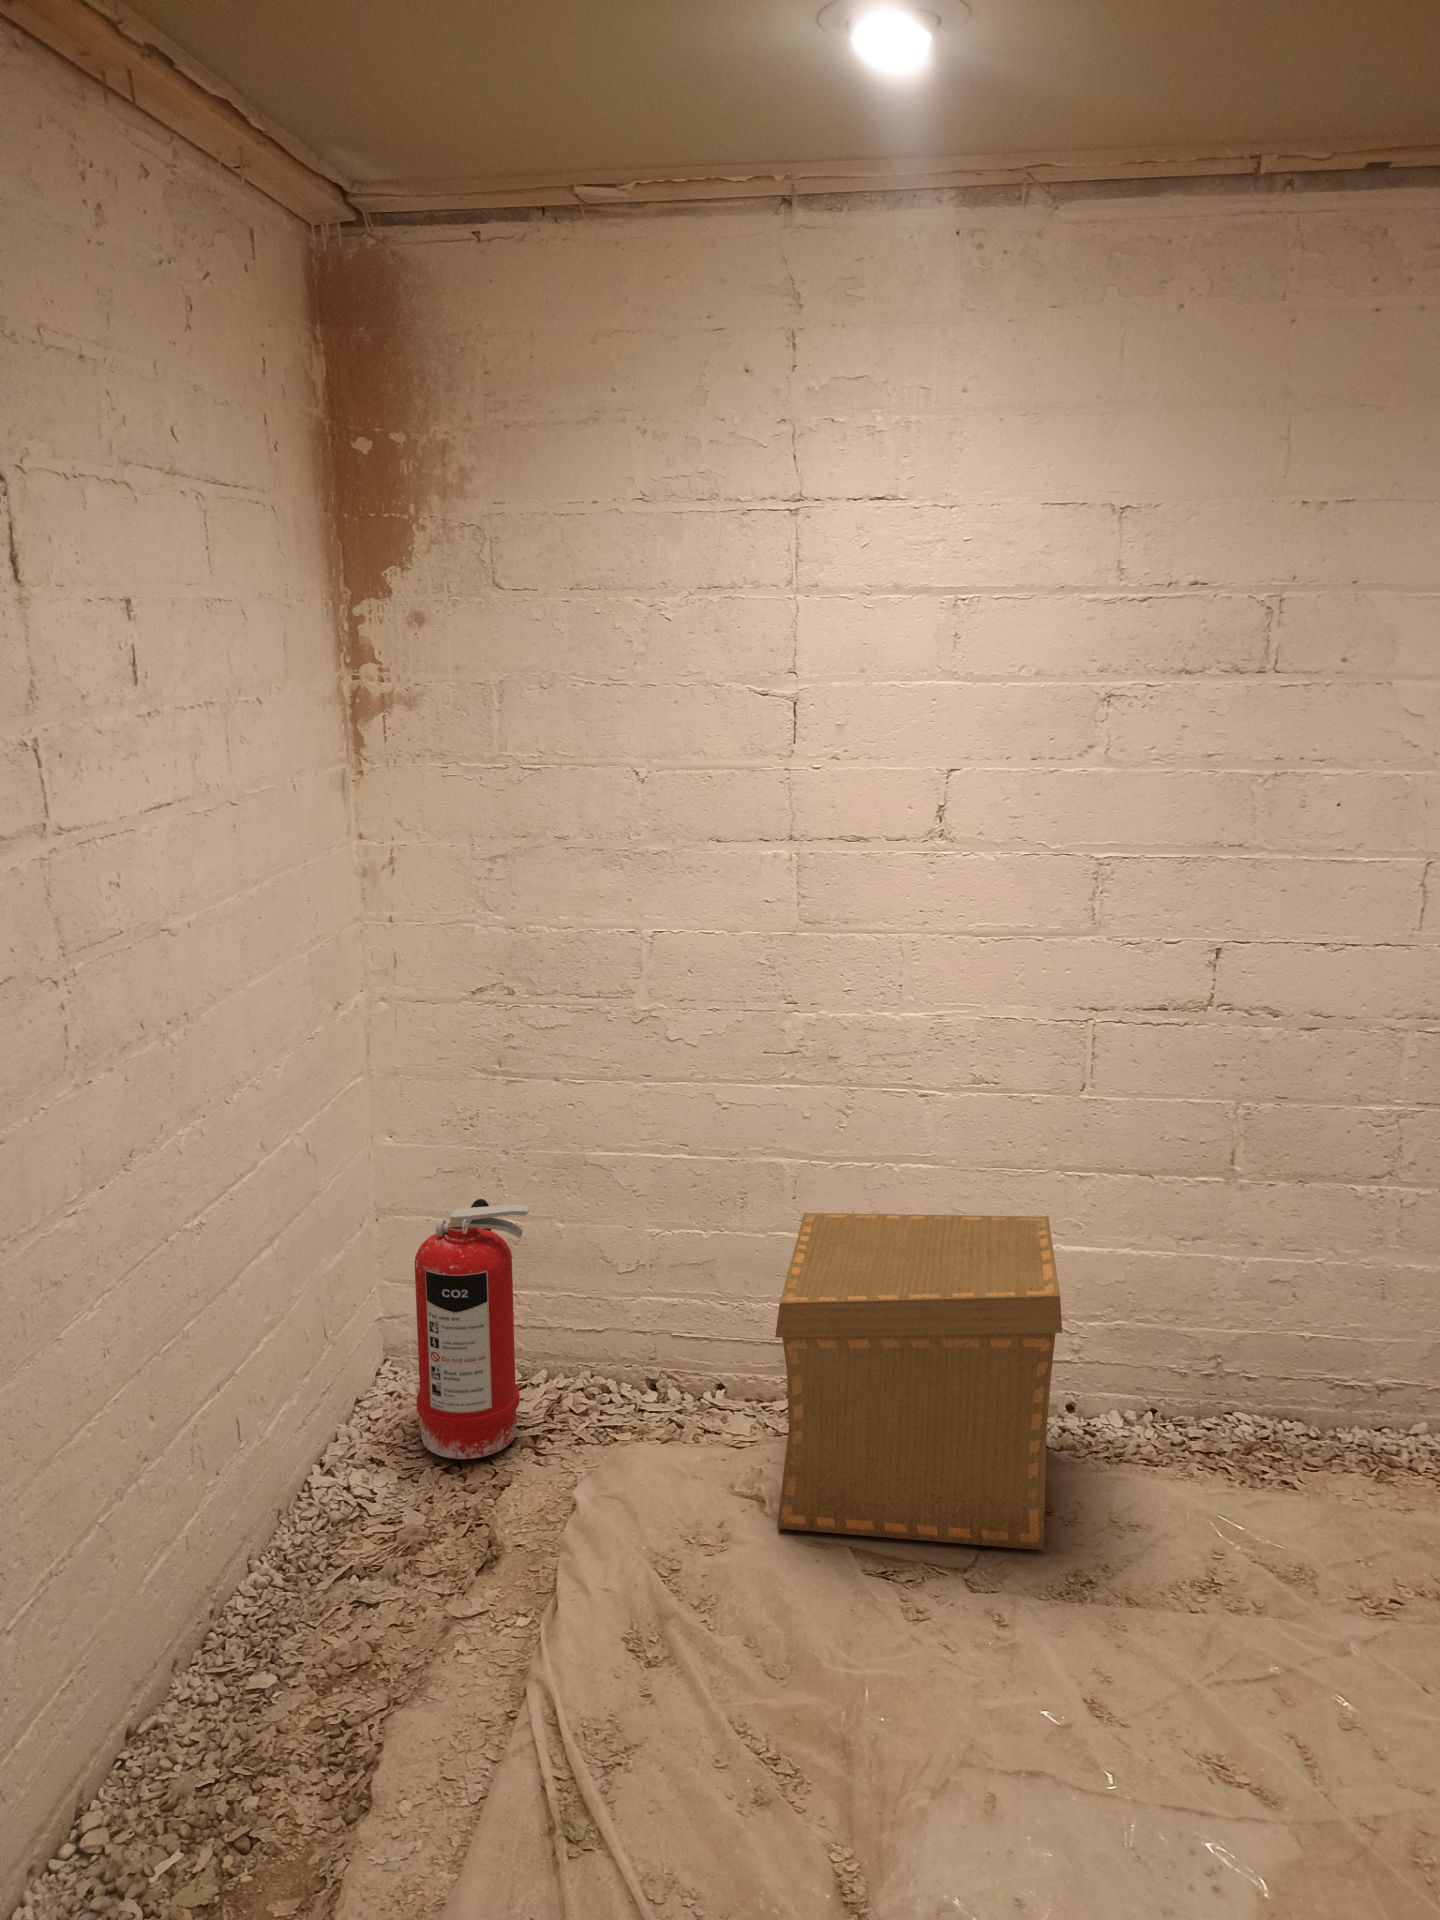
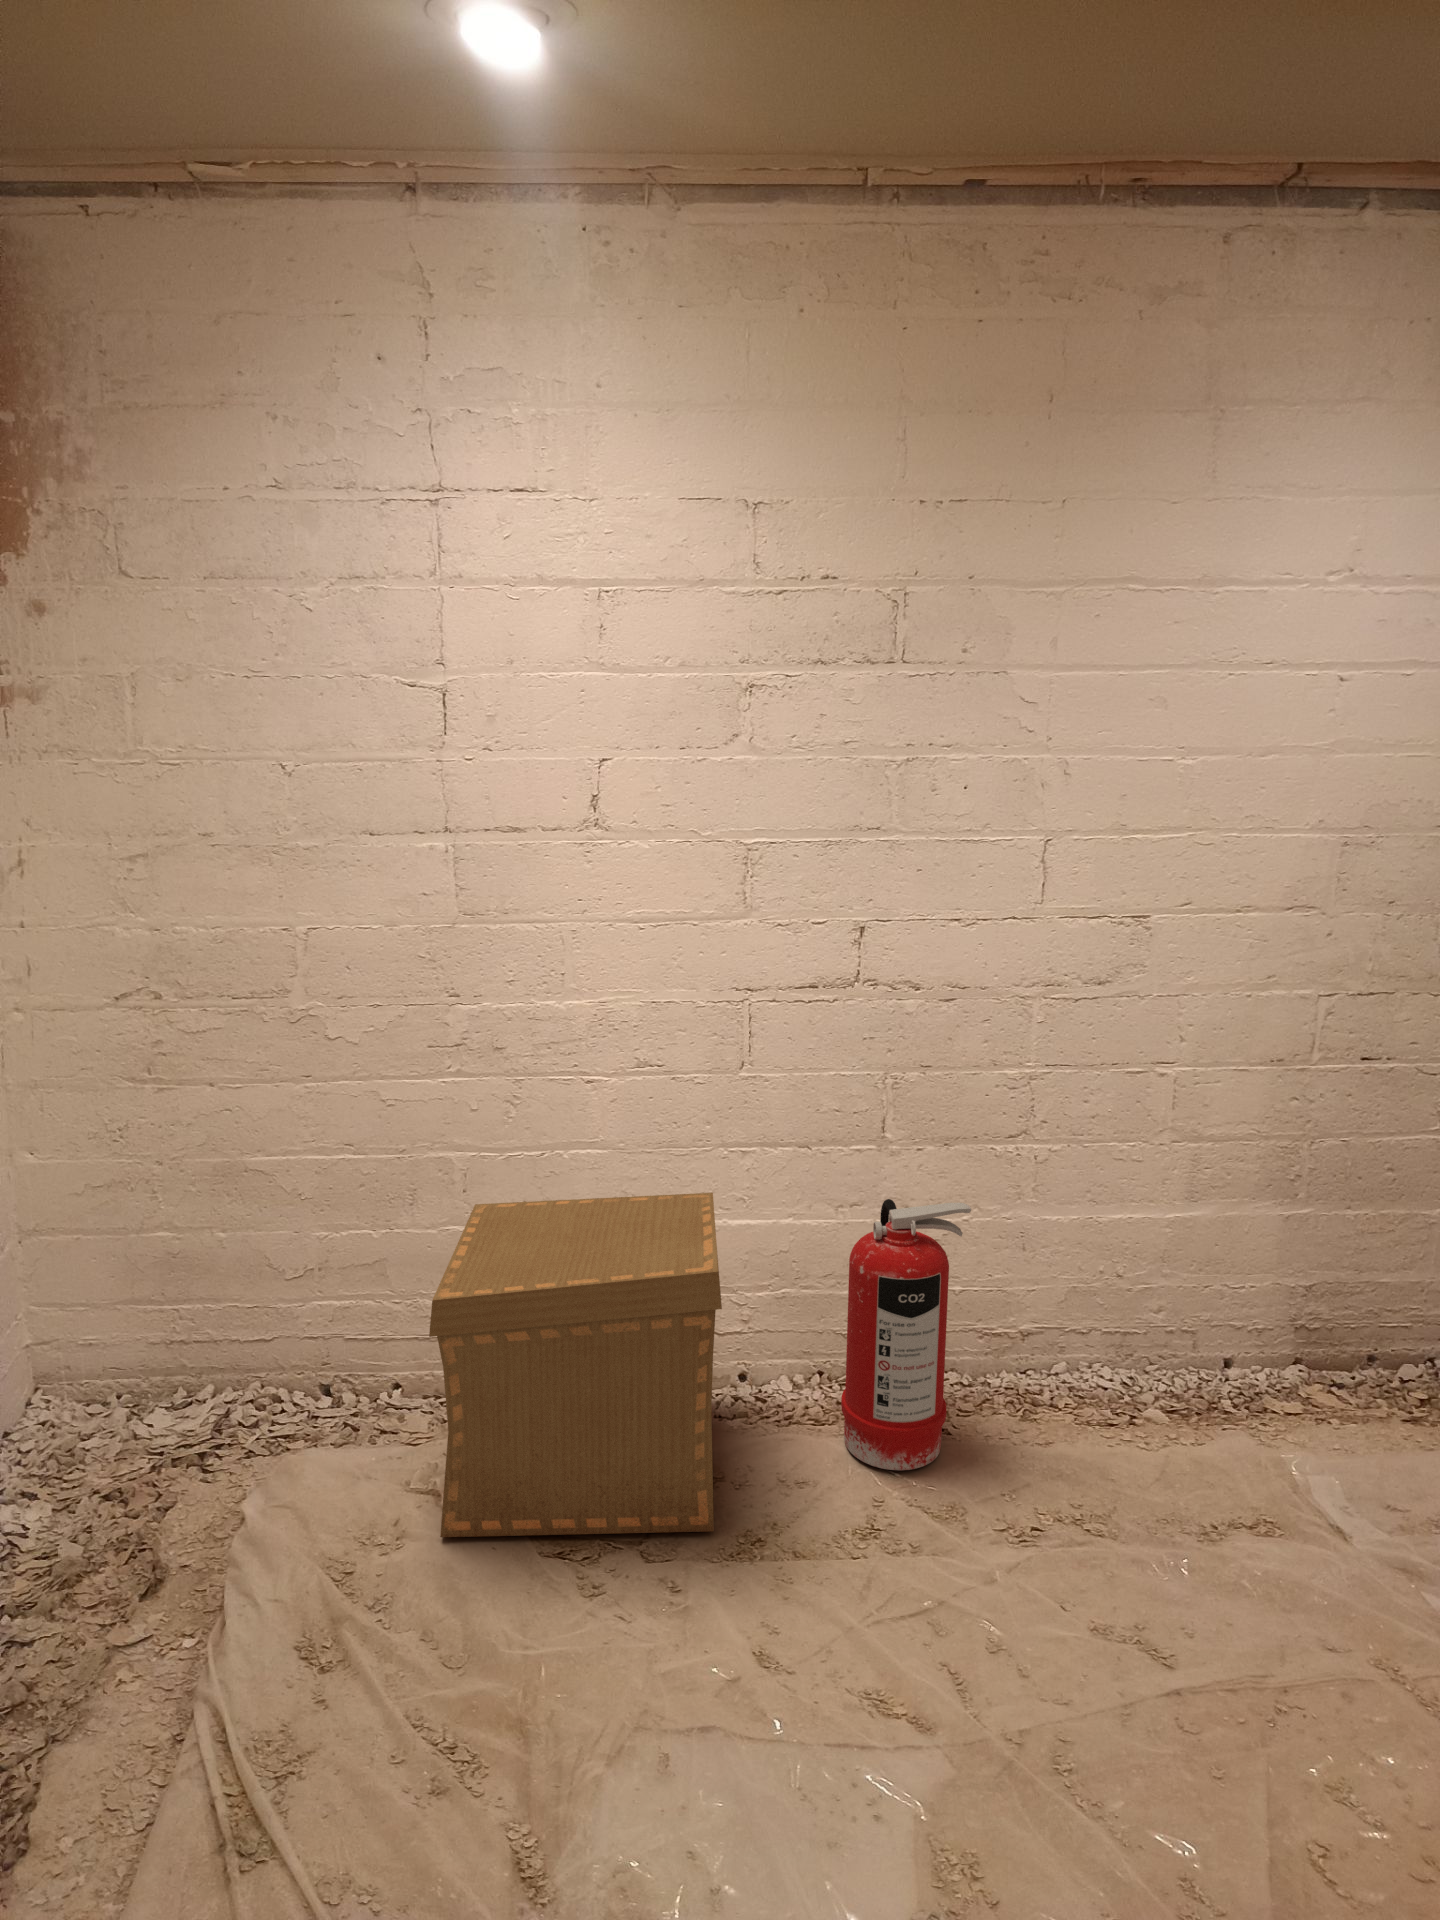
fire extinguisher: present [415,1199,529,1459] -> present [841,1199,971,1470]

